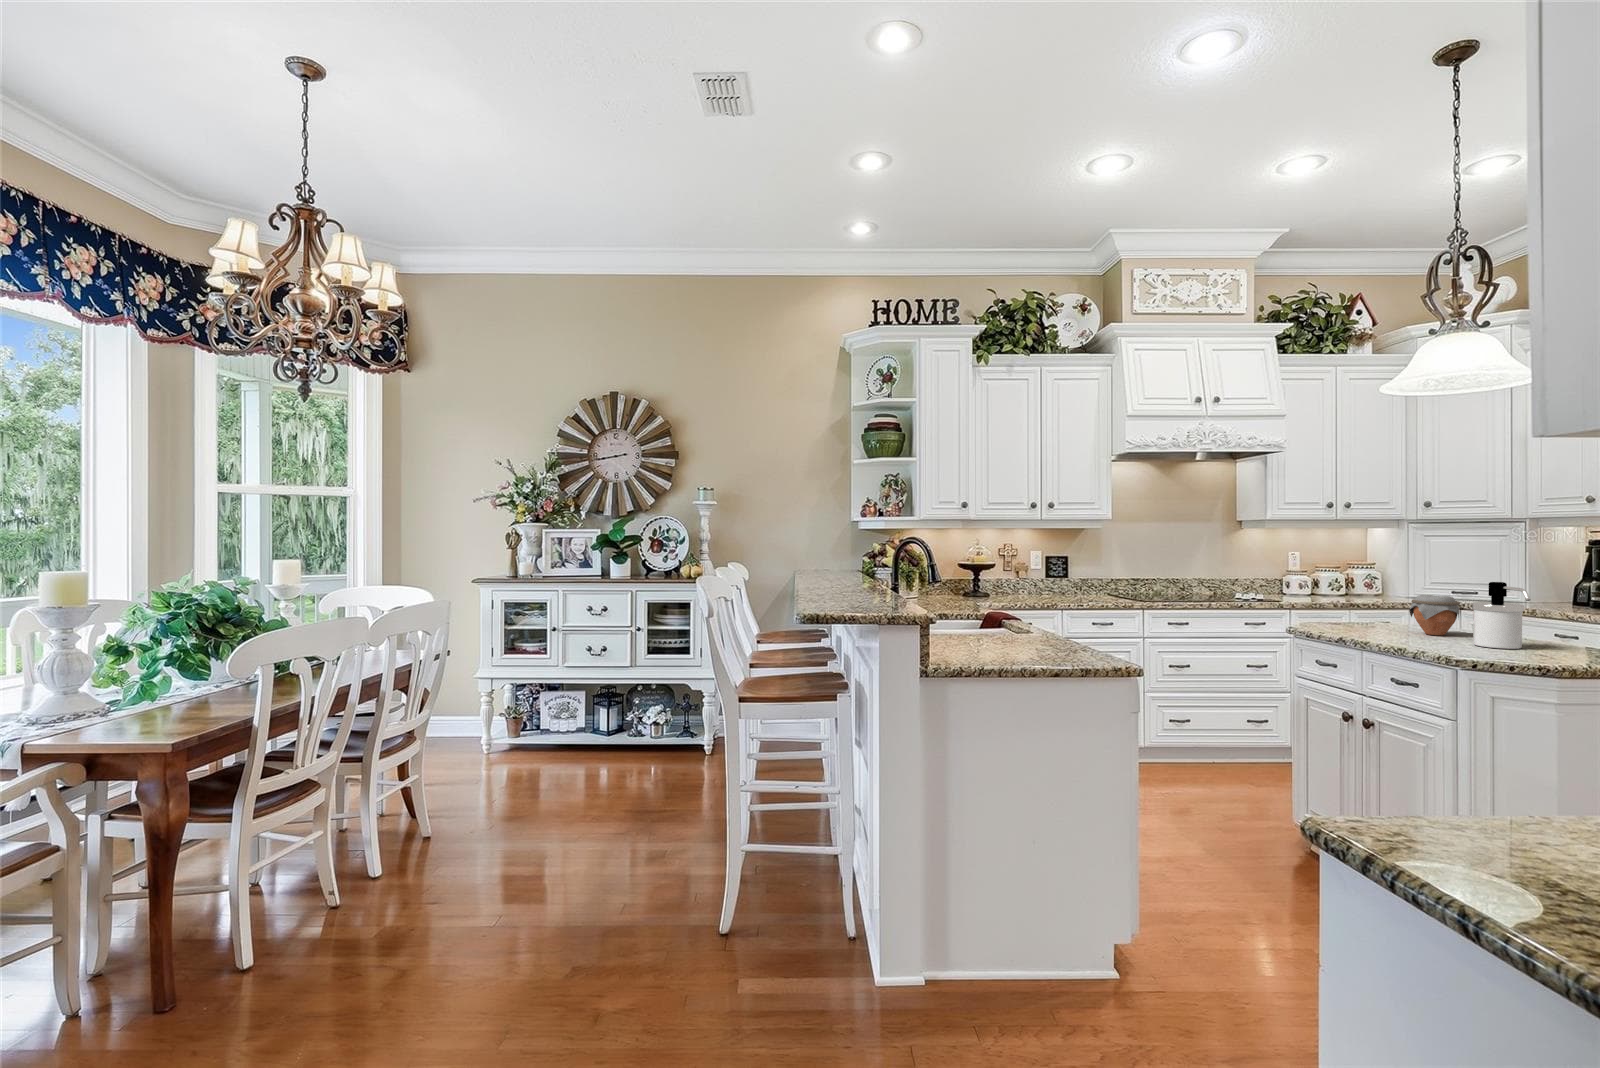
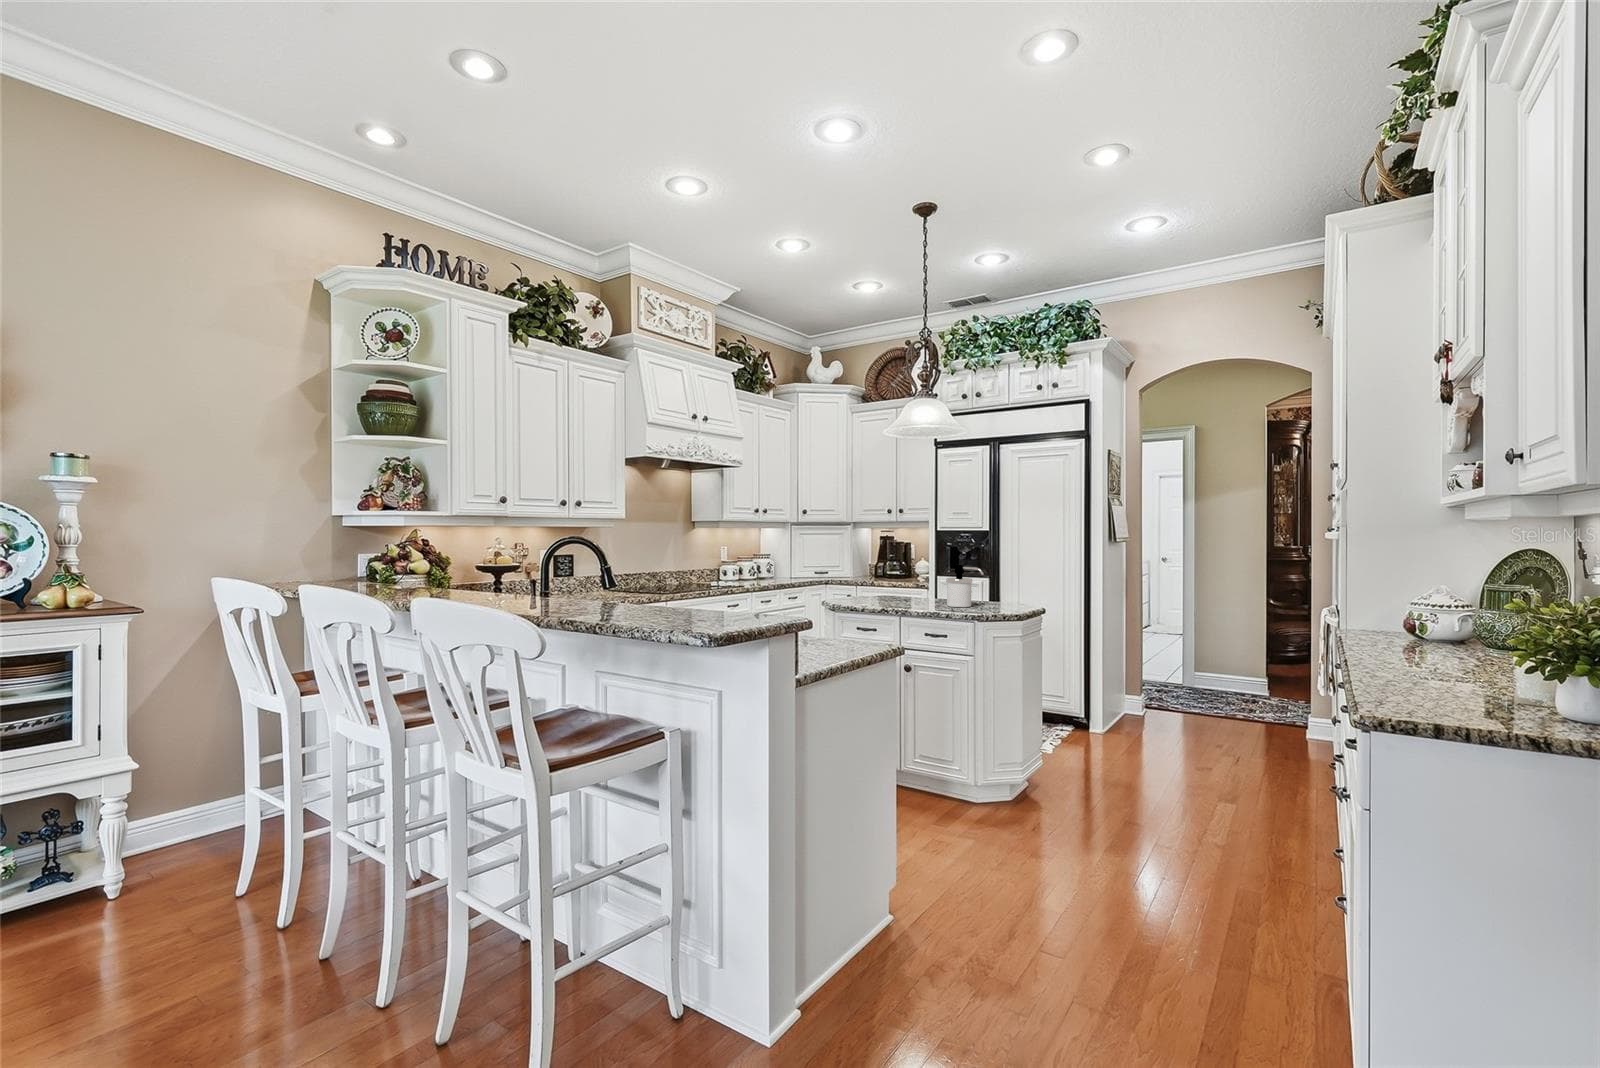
jar: present [1409,595,1460,635] -> none [897,575,926,603]

